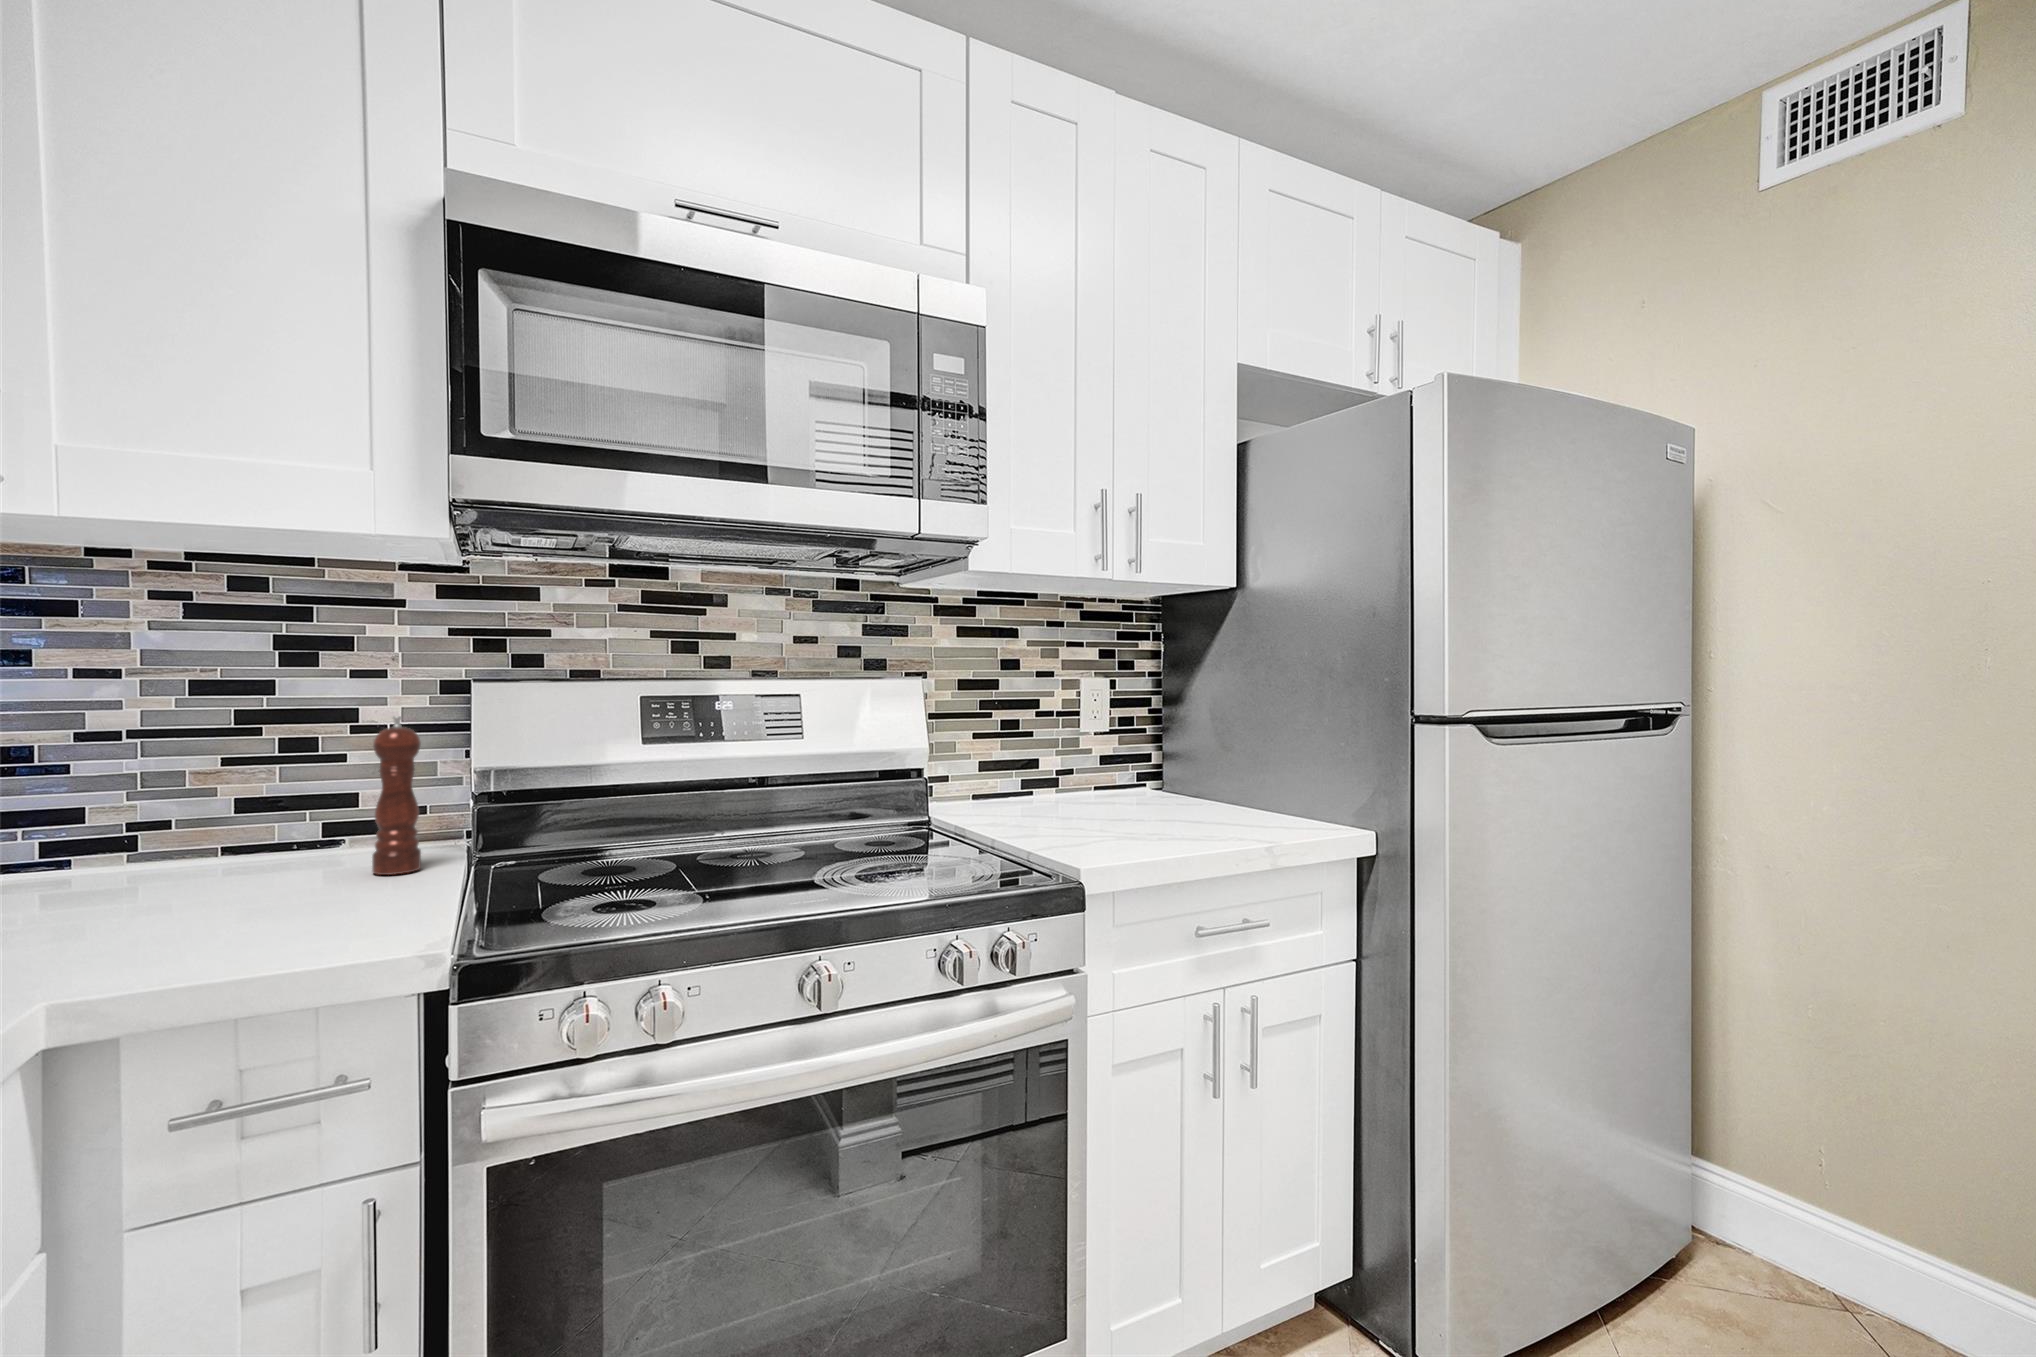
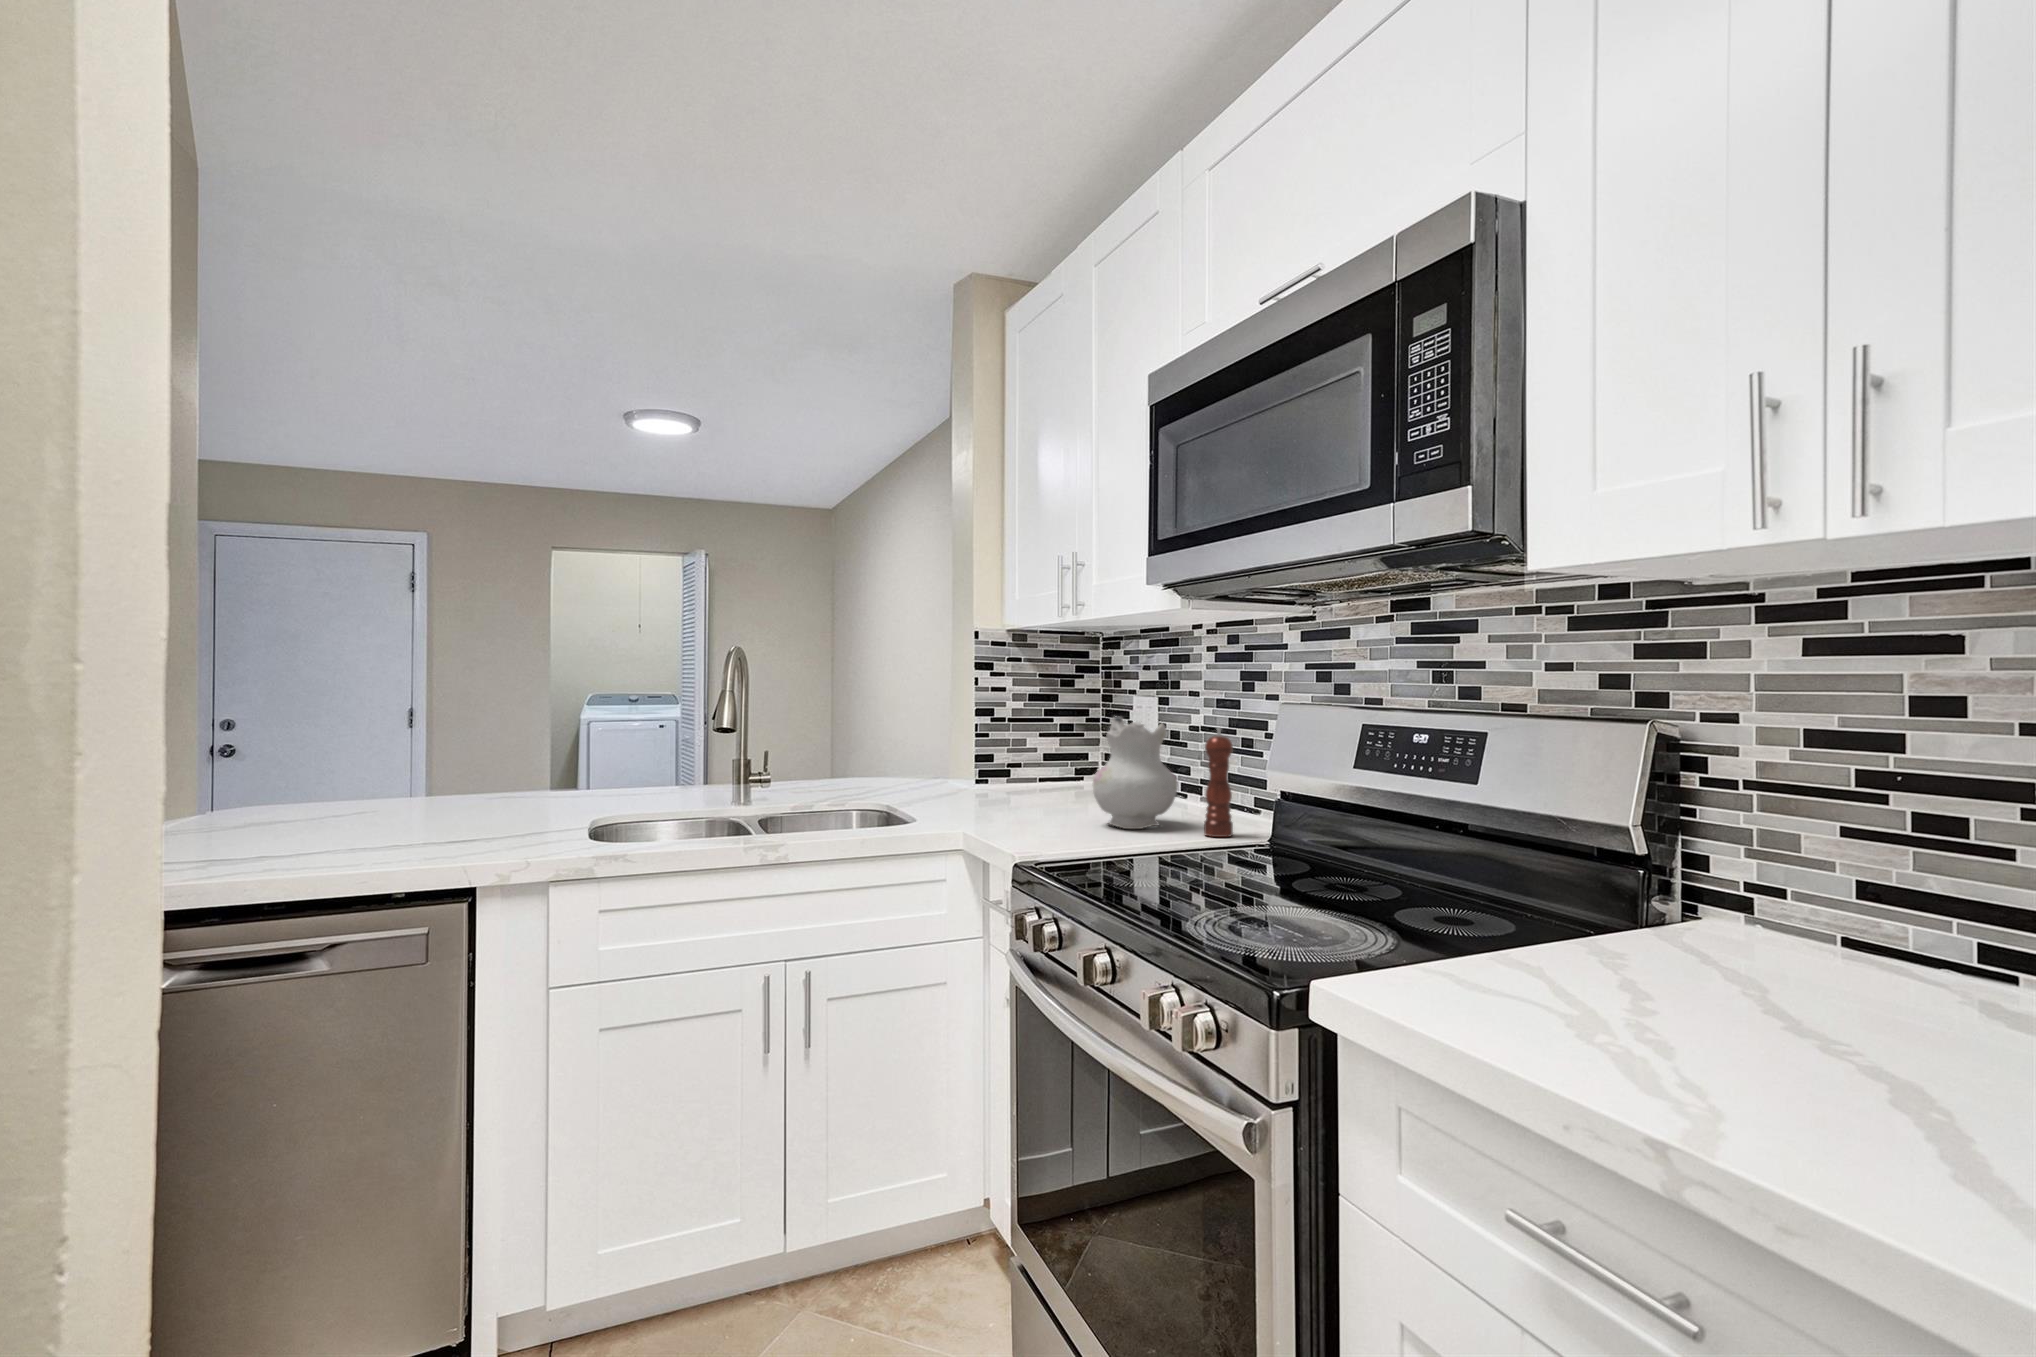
ceramic pitcher: none [86,712,304,913] -> present [1093,716,1178,829]

